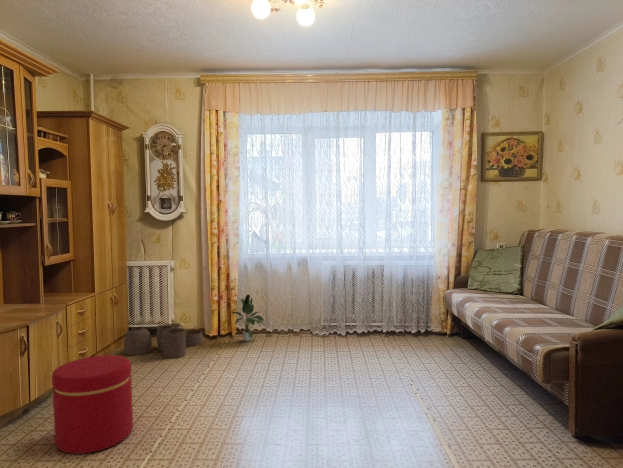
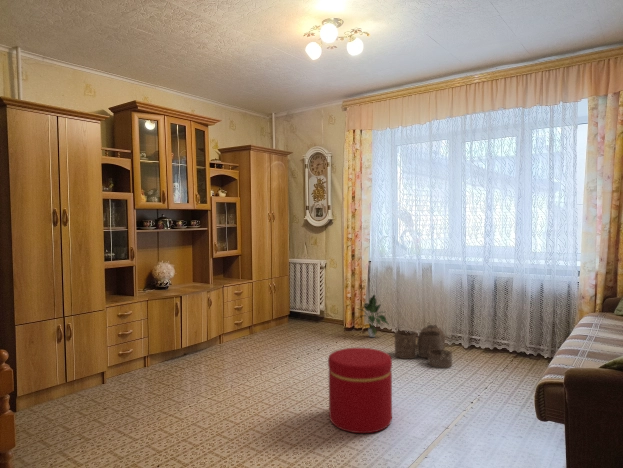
woven basket: present [124,323,202,358] -> present [395,325,452,368]
ottoman: present [52,355,133,454] -> present [328,348,392,433]

